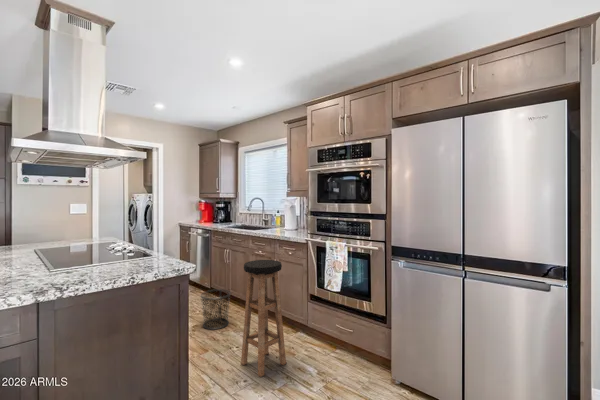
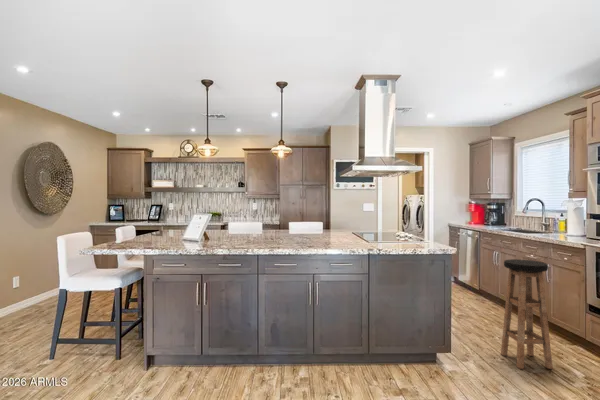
trash can: present [201,289,230,329] -> none [465,287,497,324]

